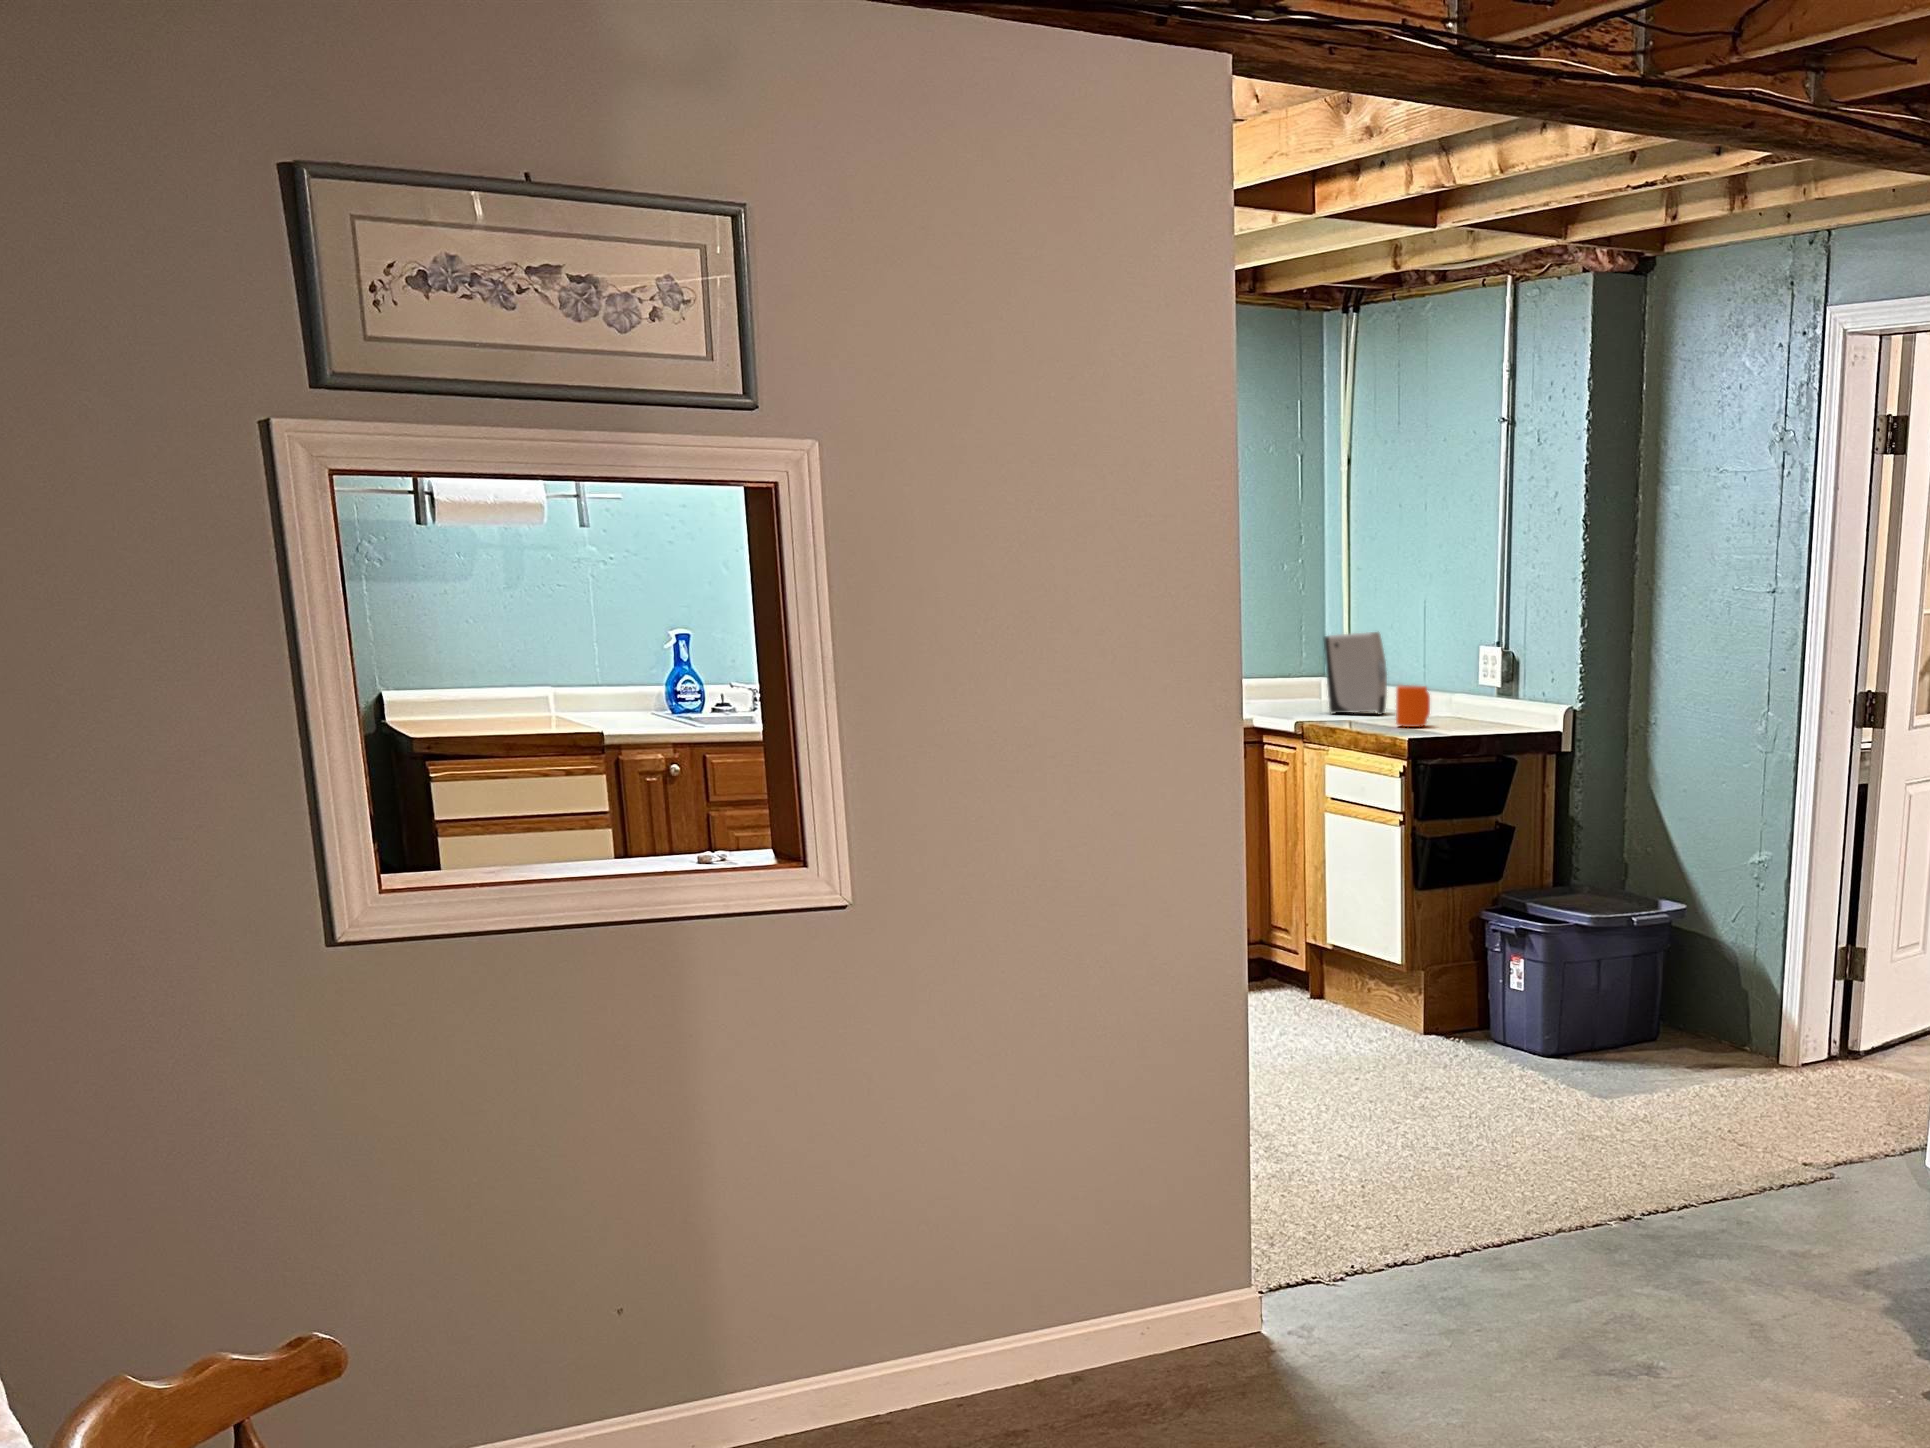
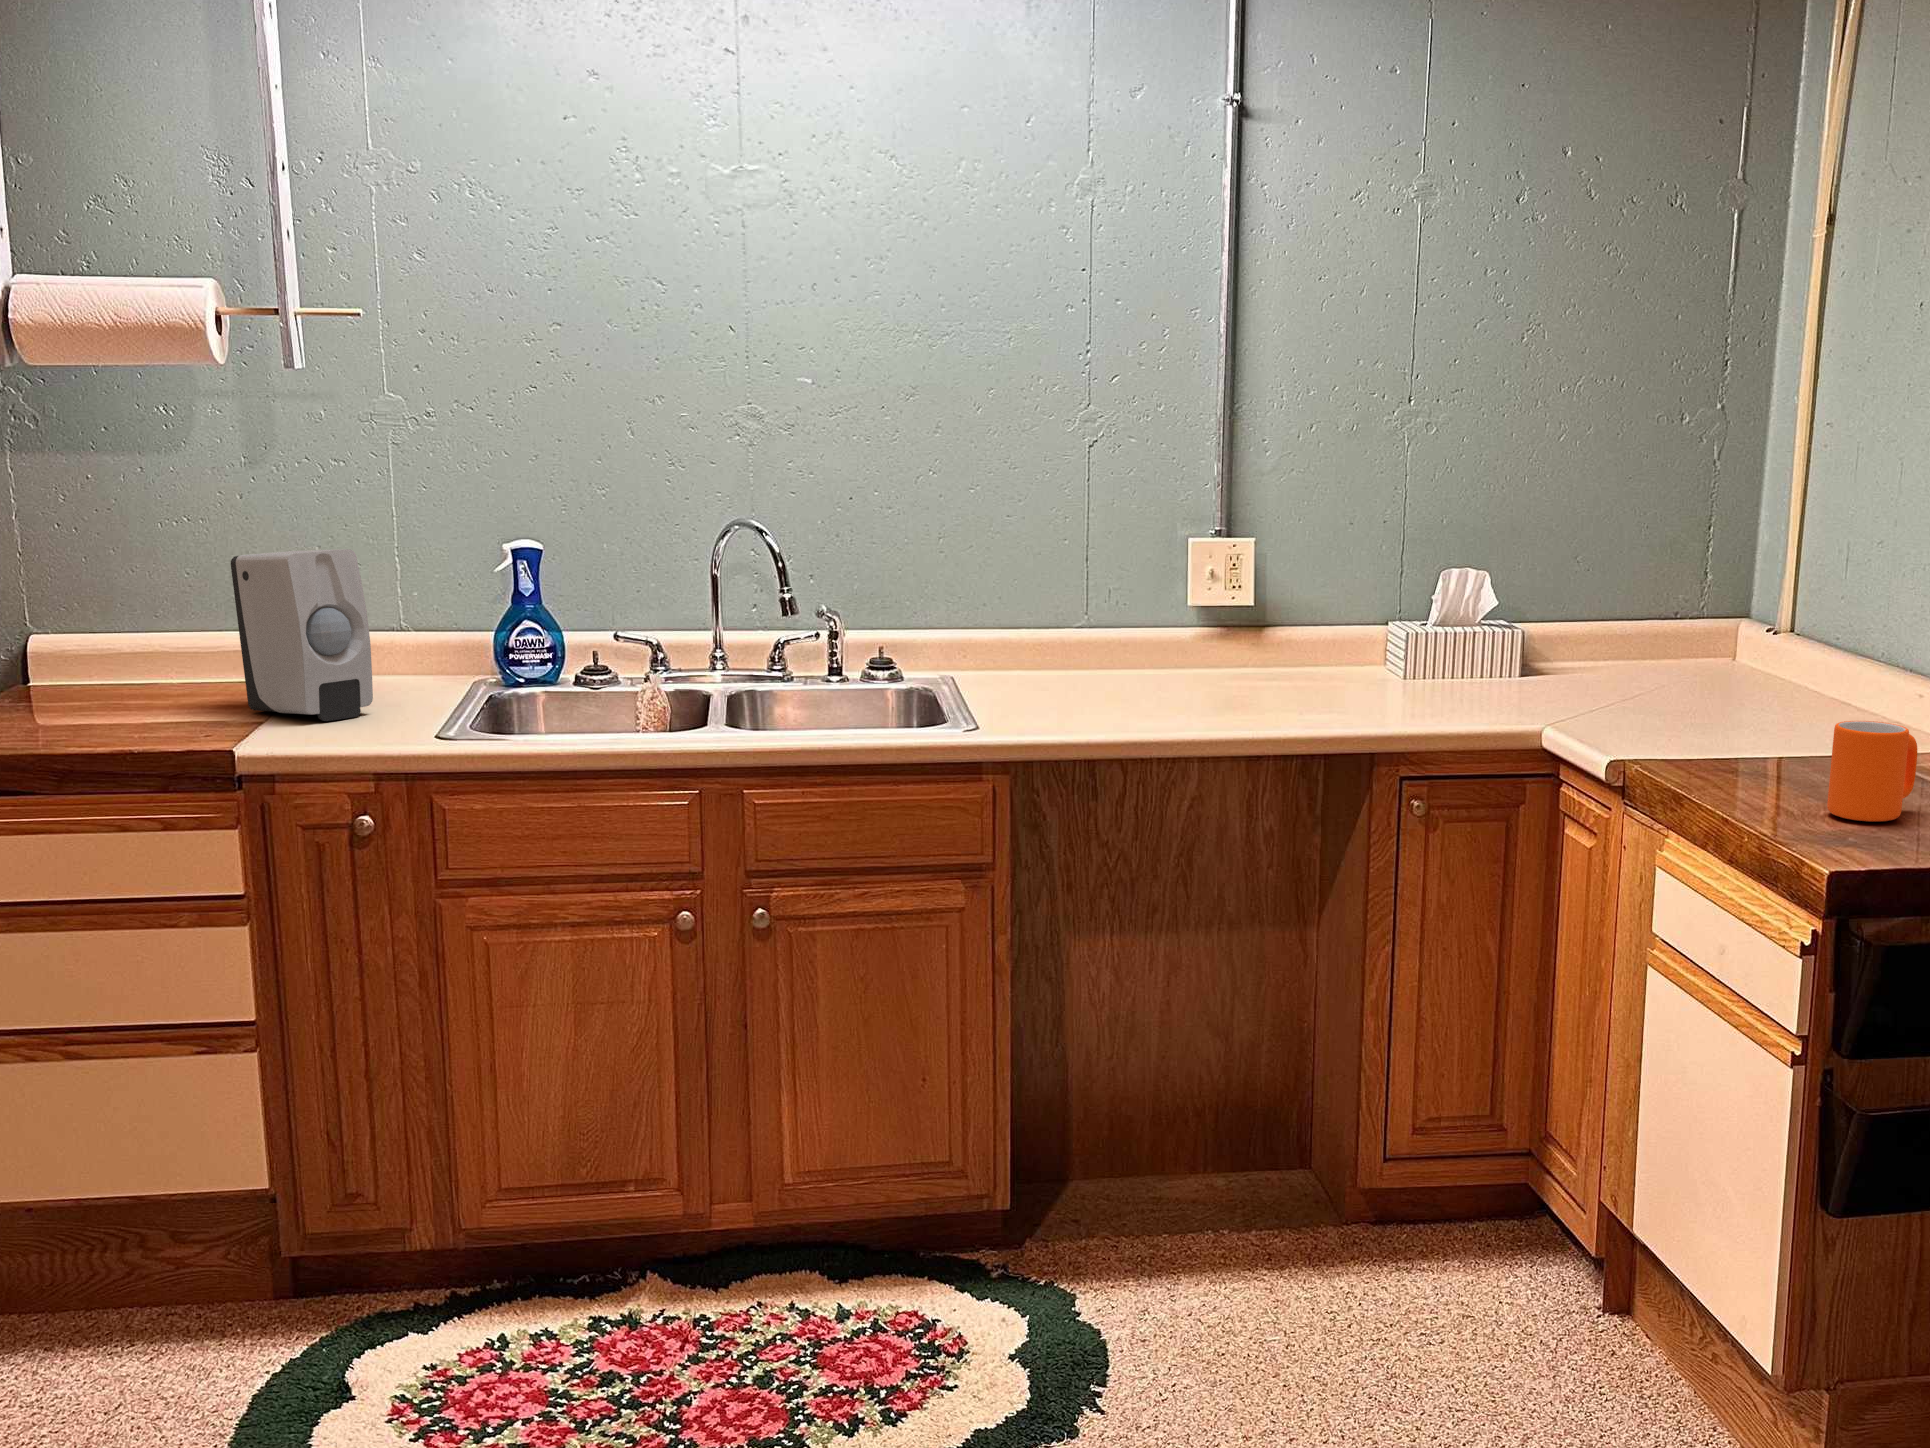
soap dispenser: present [1324,632,1387,715] -> present [231,549,373,721]

